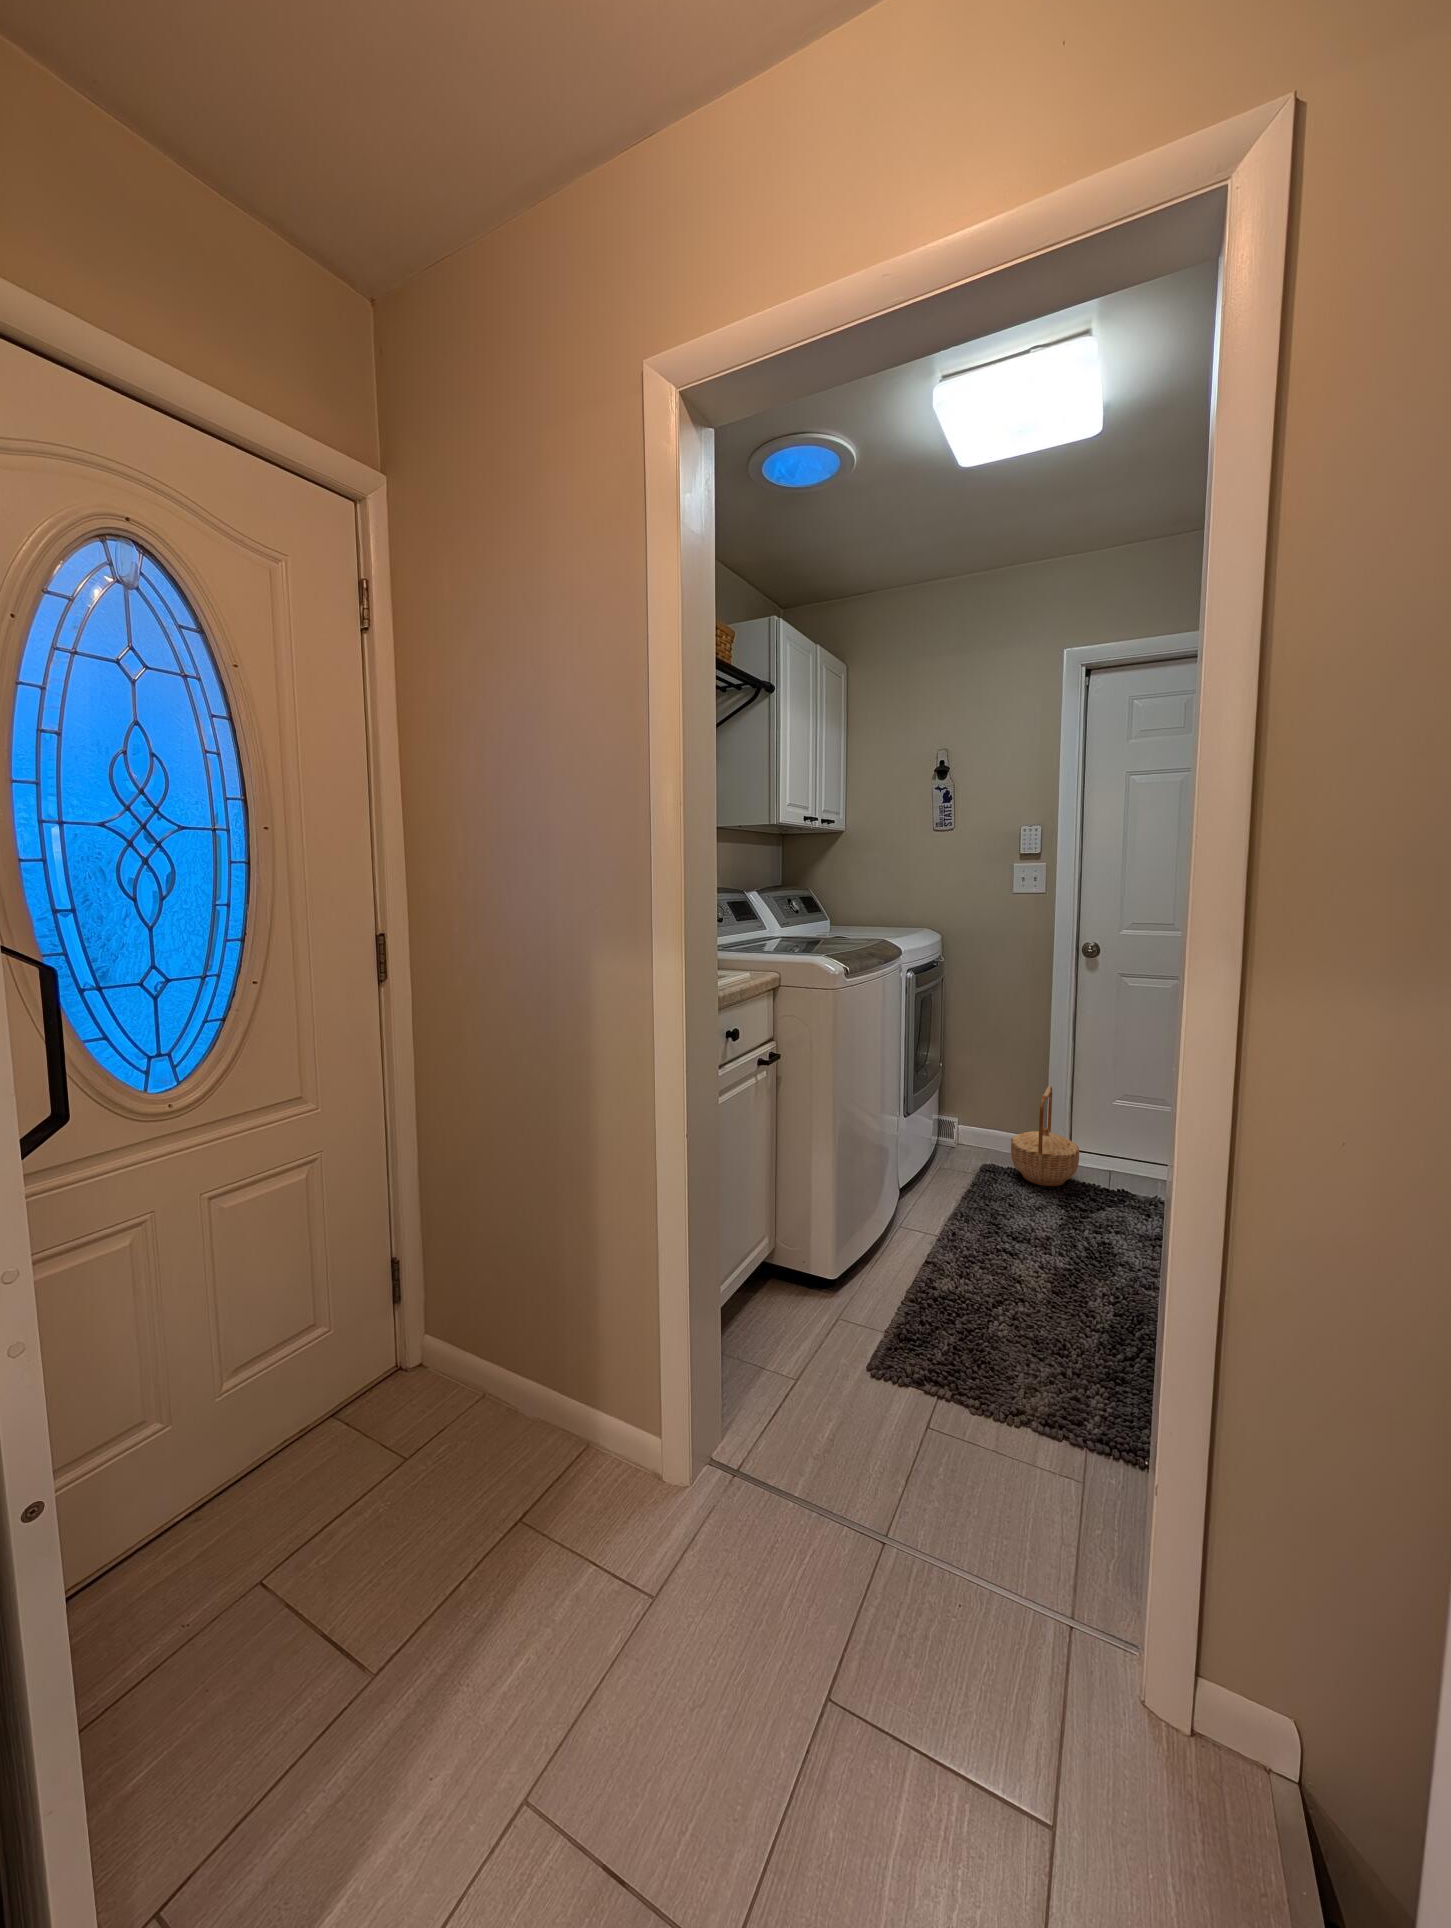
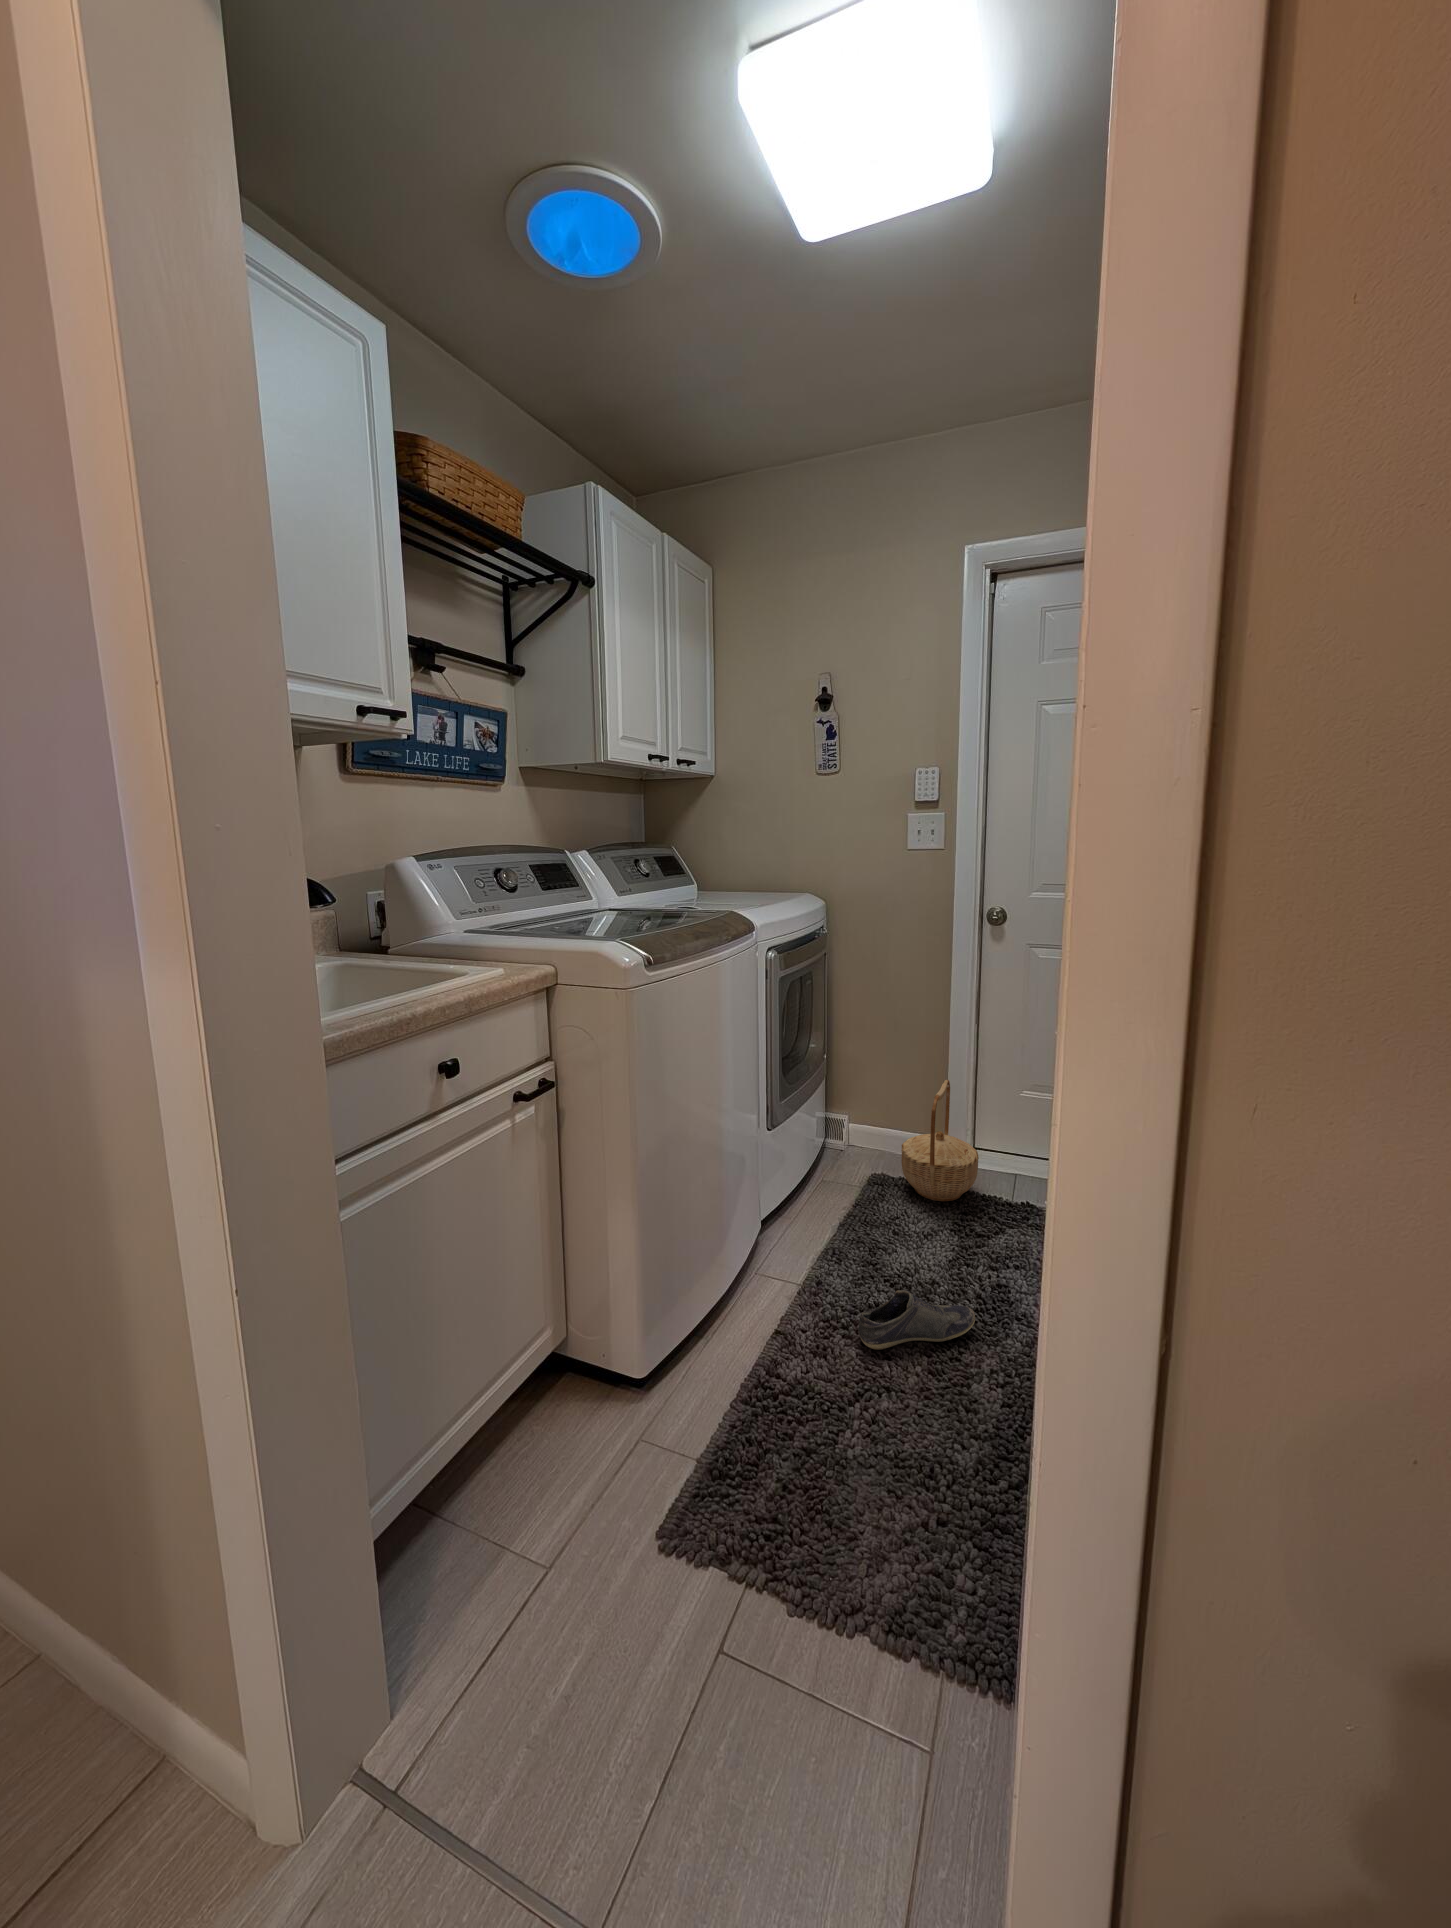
shoe: none [993,1235,1087,1277] -> present [858,1290,975,1349]

